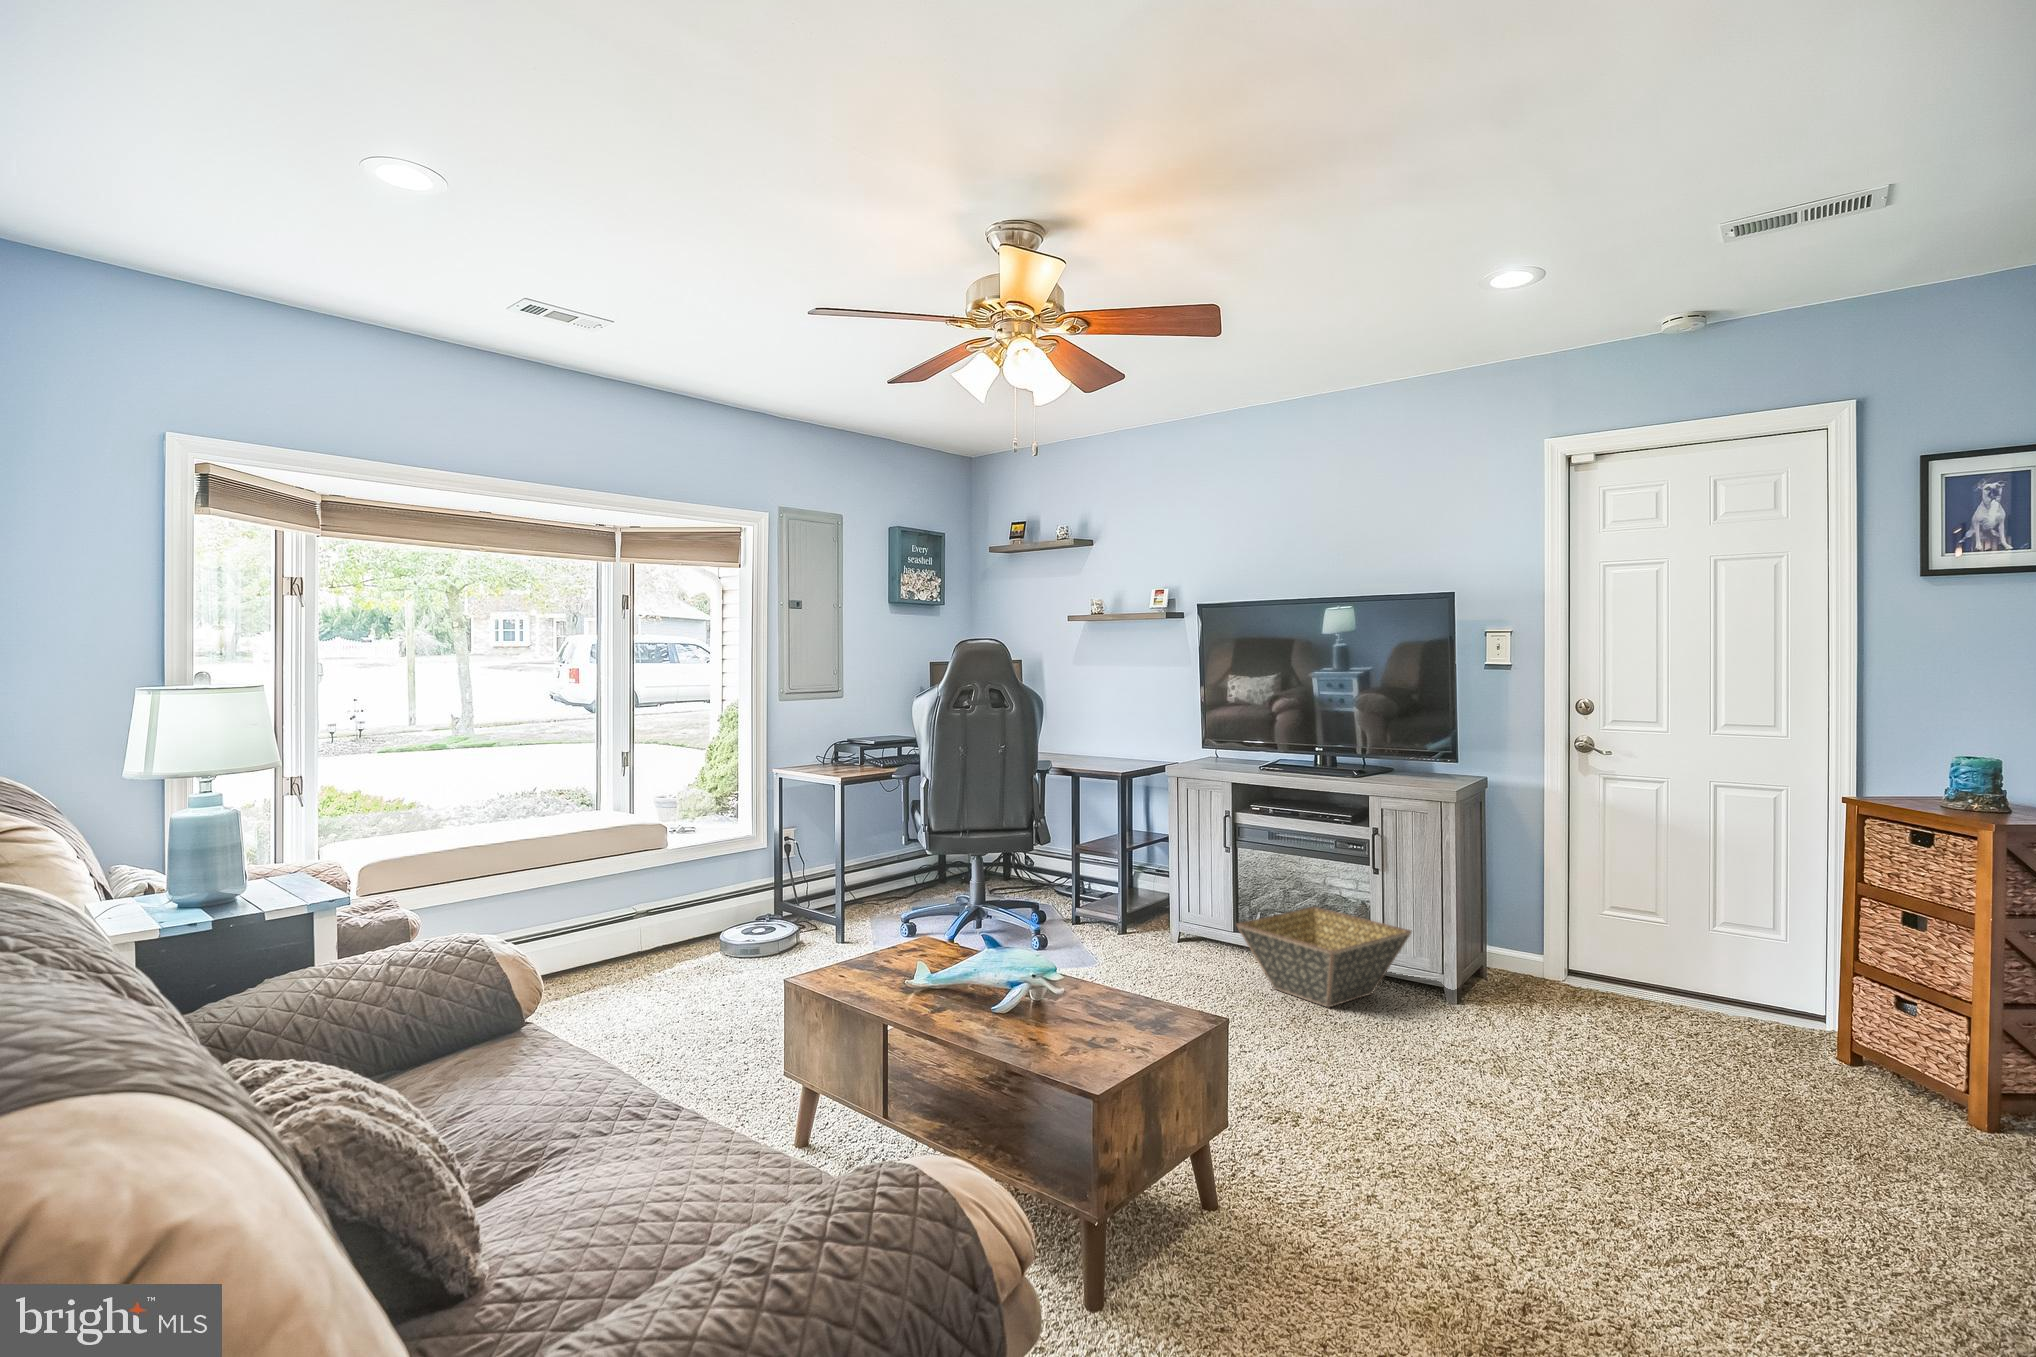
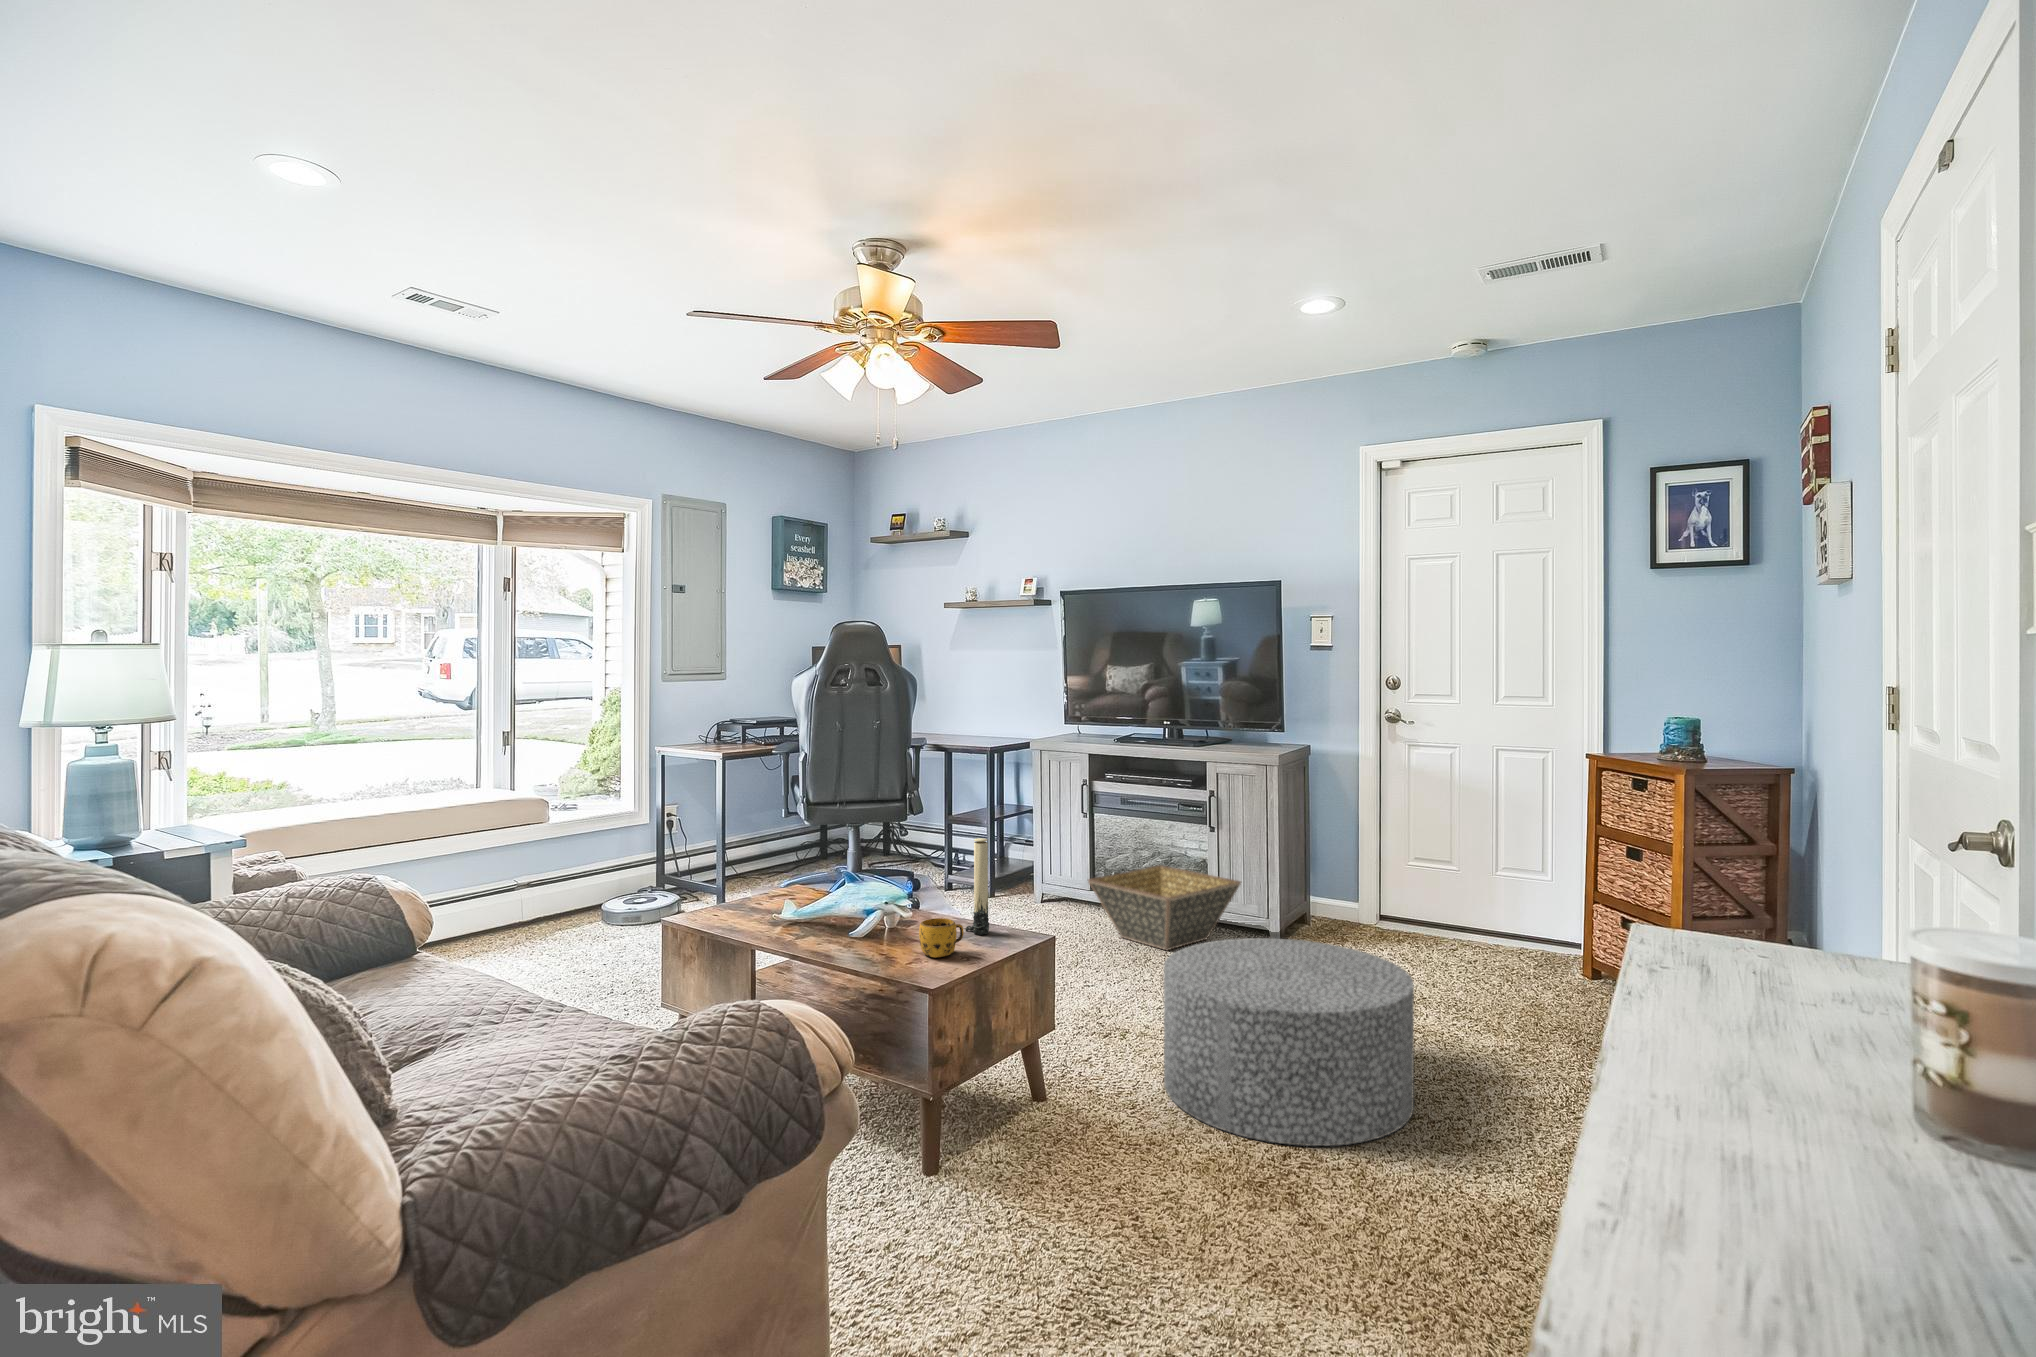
candle: none [1123,903,1151,1015] -> present [965,838,989,934]
mug: none [1074,999,1125,1048] -> present [919,918,964,958]
ottoman: none [1353,1017,1674,1297] -> present [1164,938,1414,1146]

